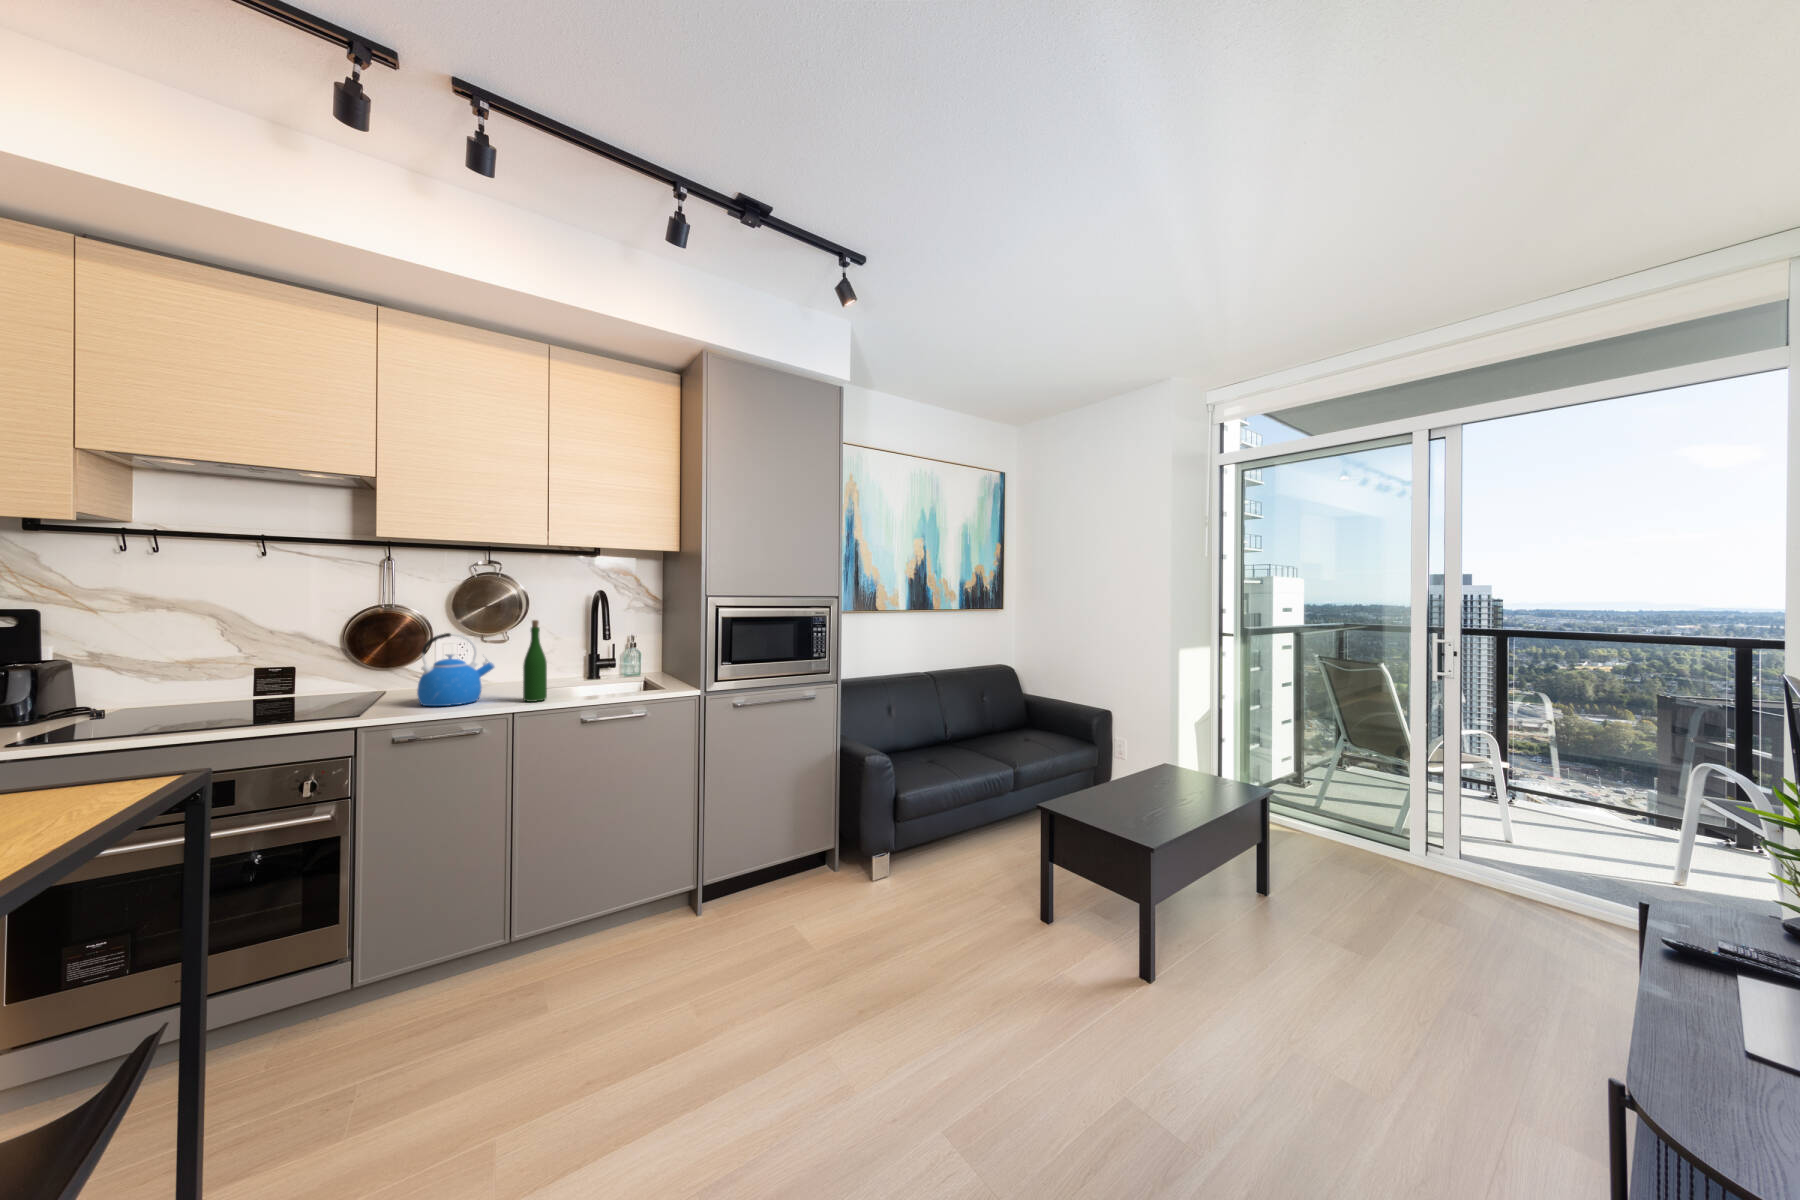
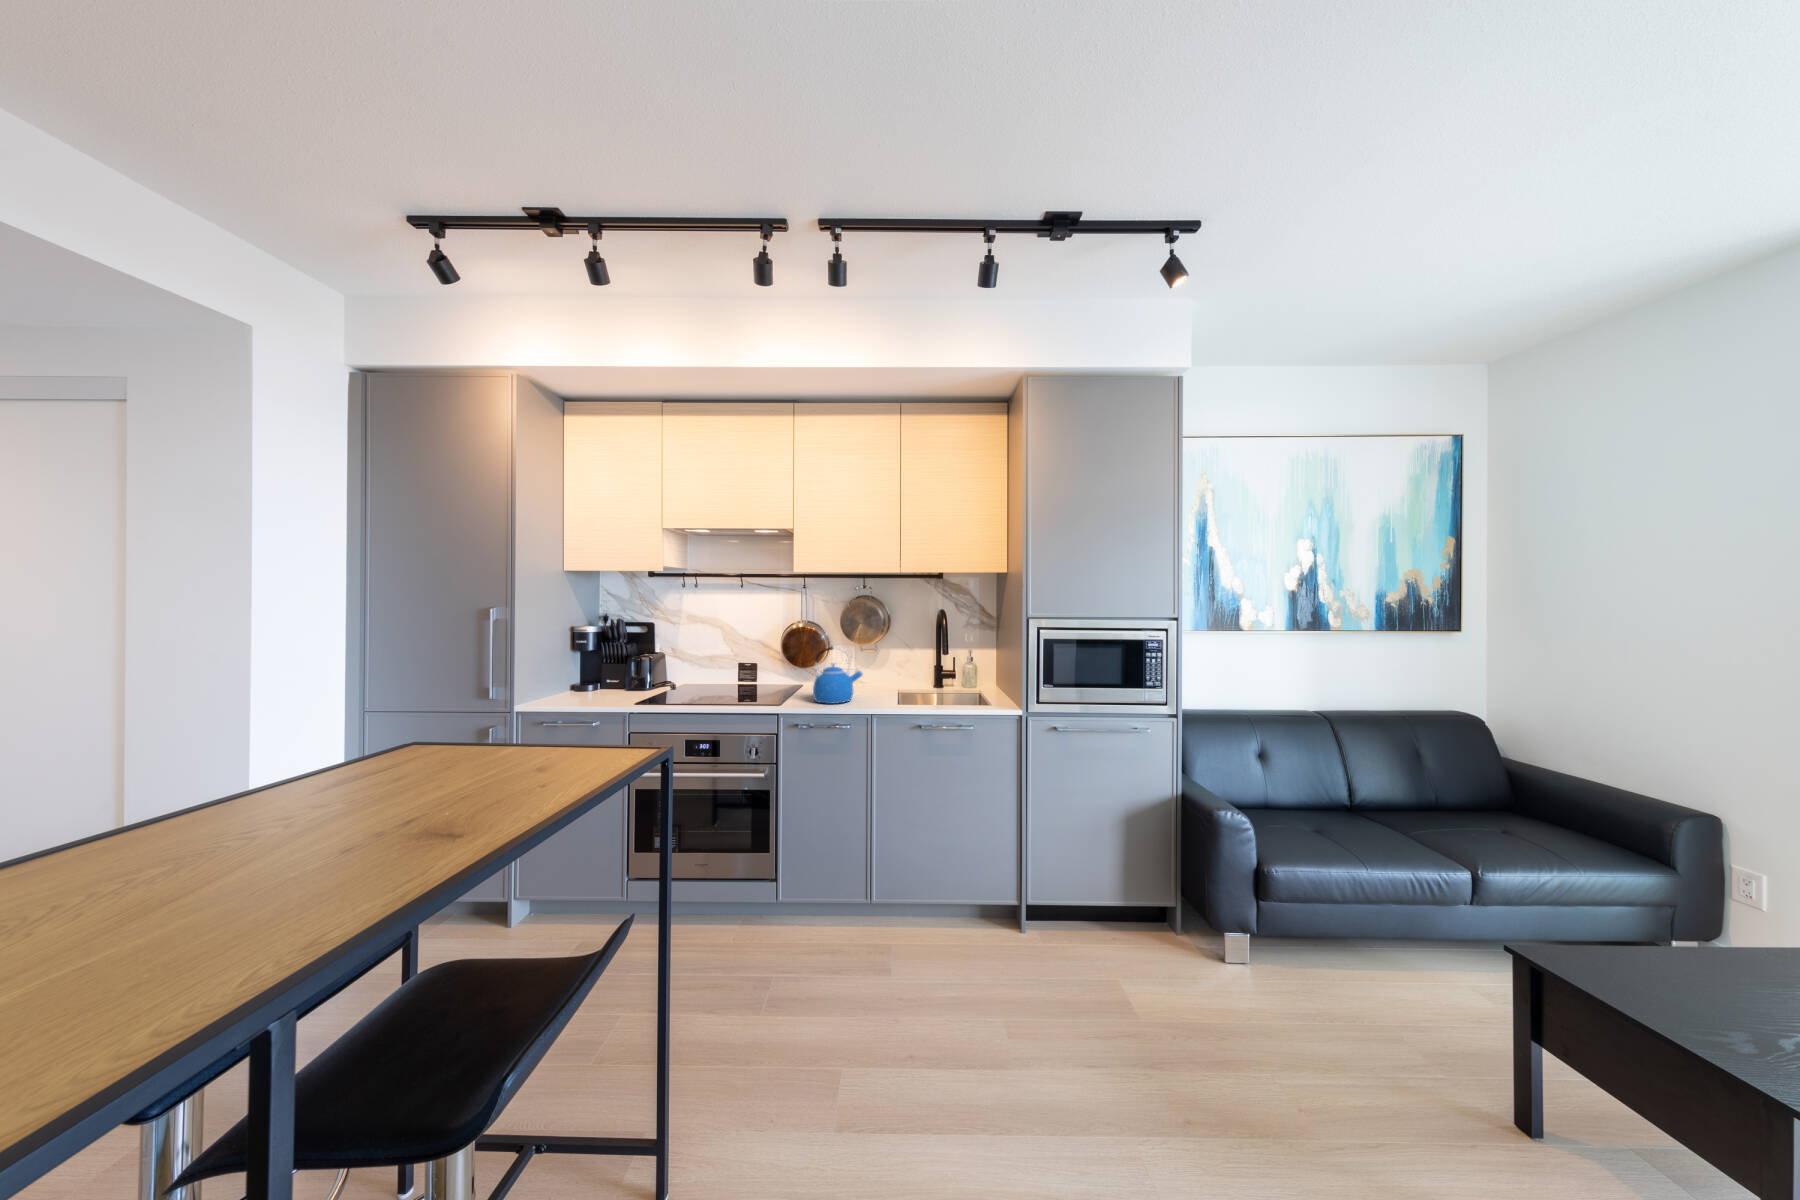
wine bottle: present [523,620,547,702] -> none [879,638,896,707]

